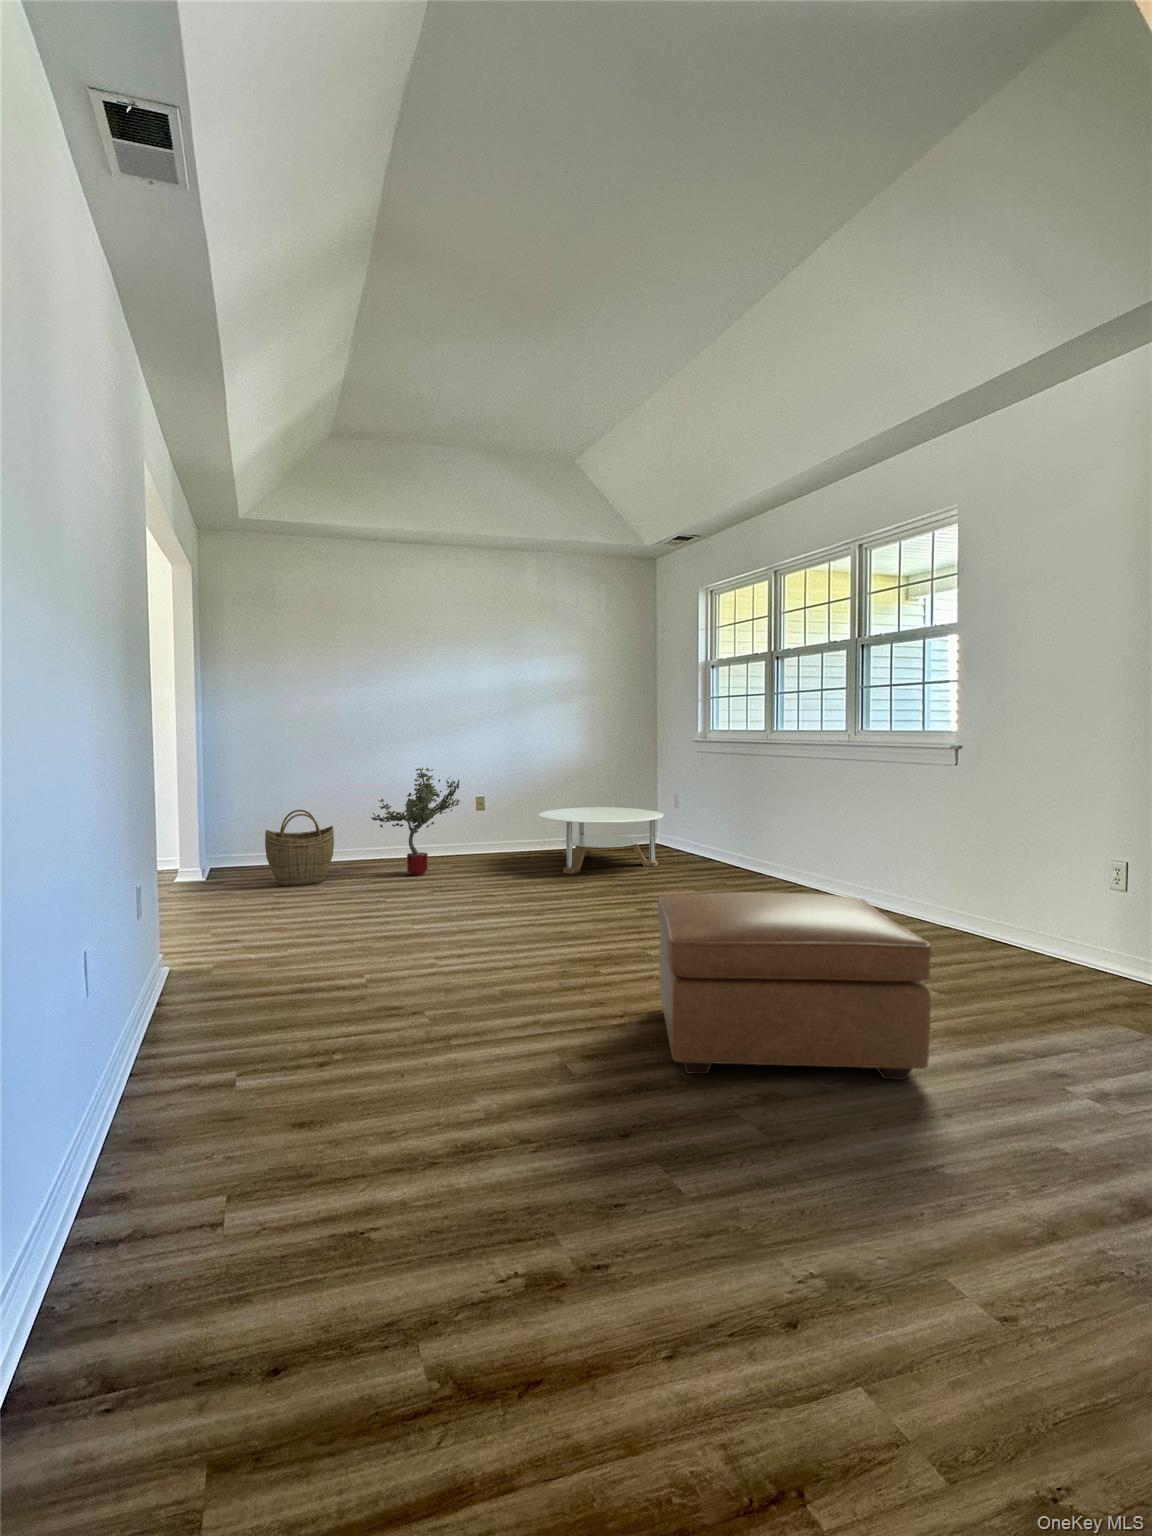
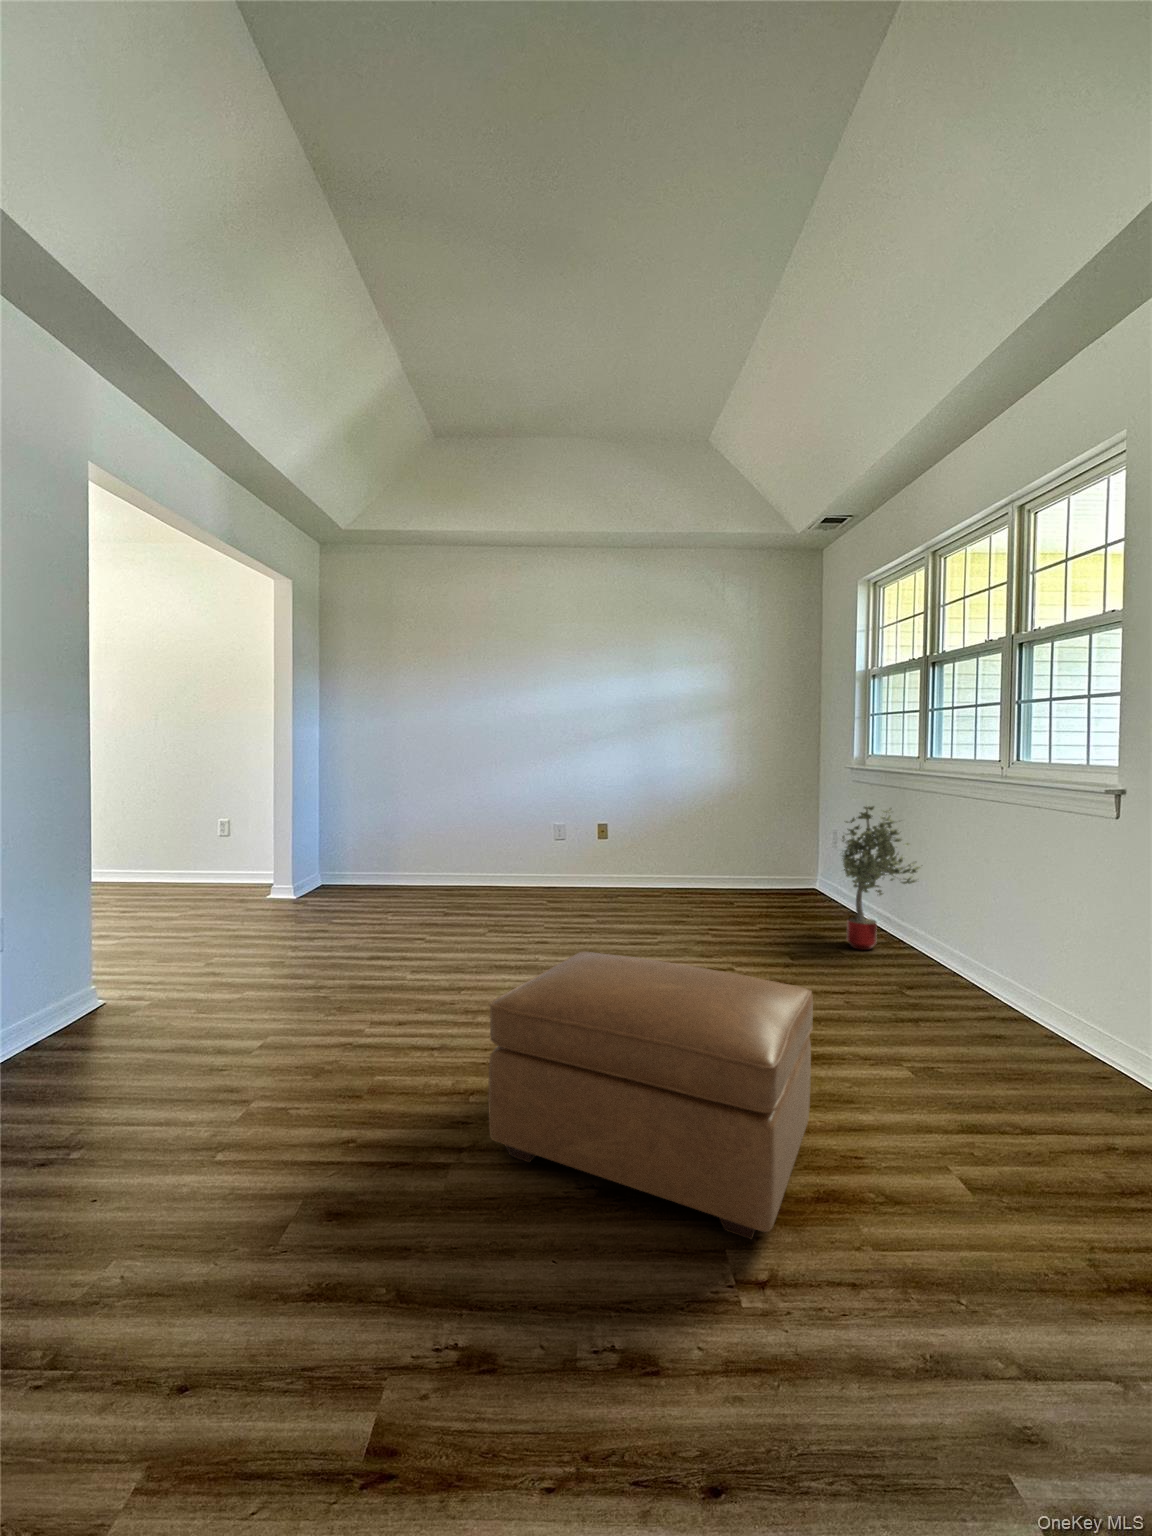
potted tree: present [372,768,460,876] -> present [842,806,920,950]
round table: present [539,807,664,874] -> none [654,839,799,915]
woven basket: present [265,810,334,886] -> none [392,825,452,896]

